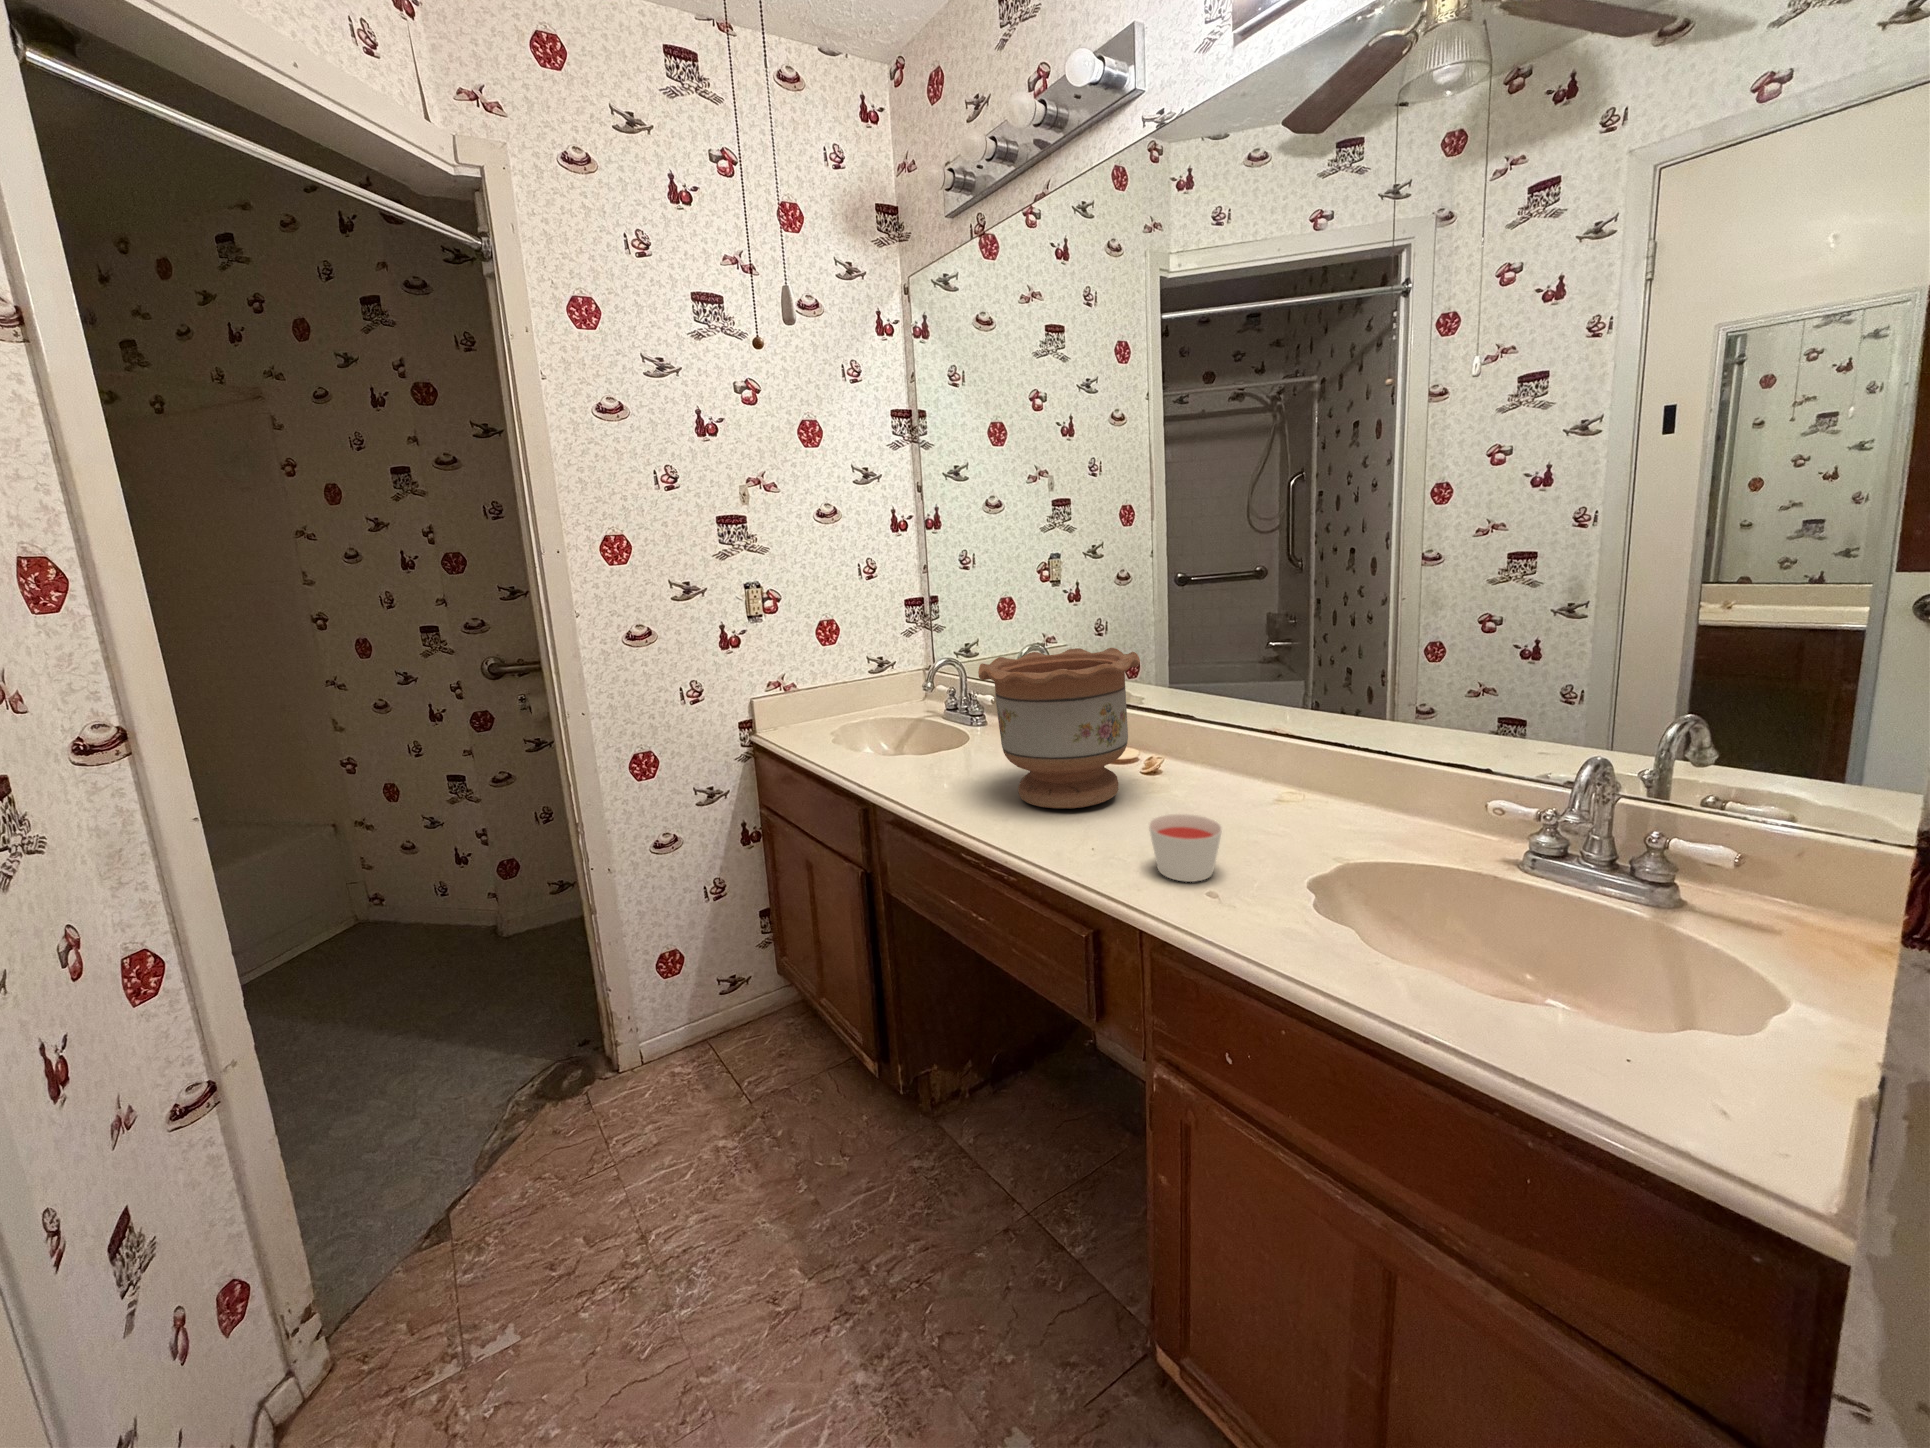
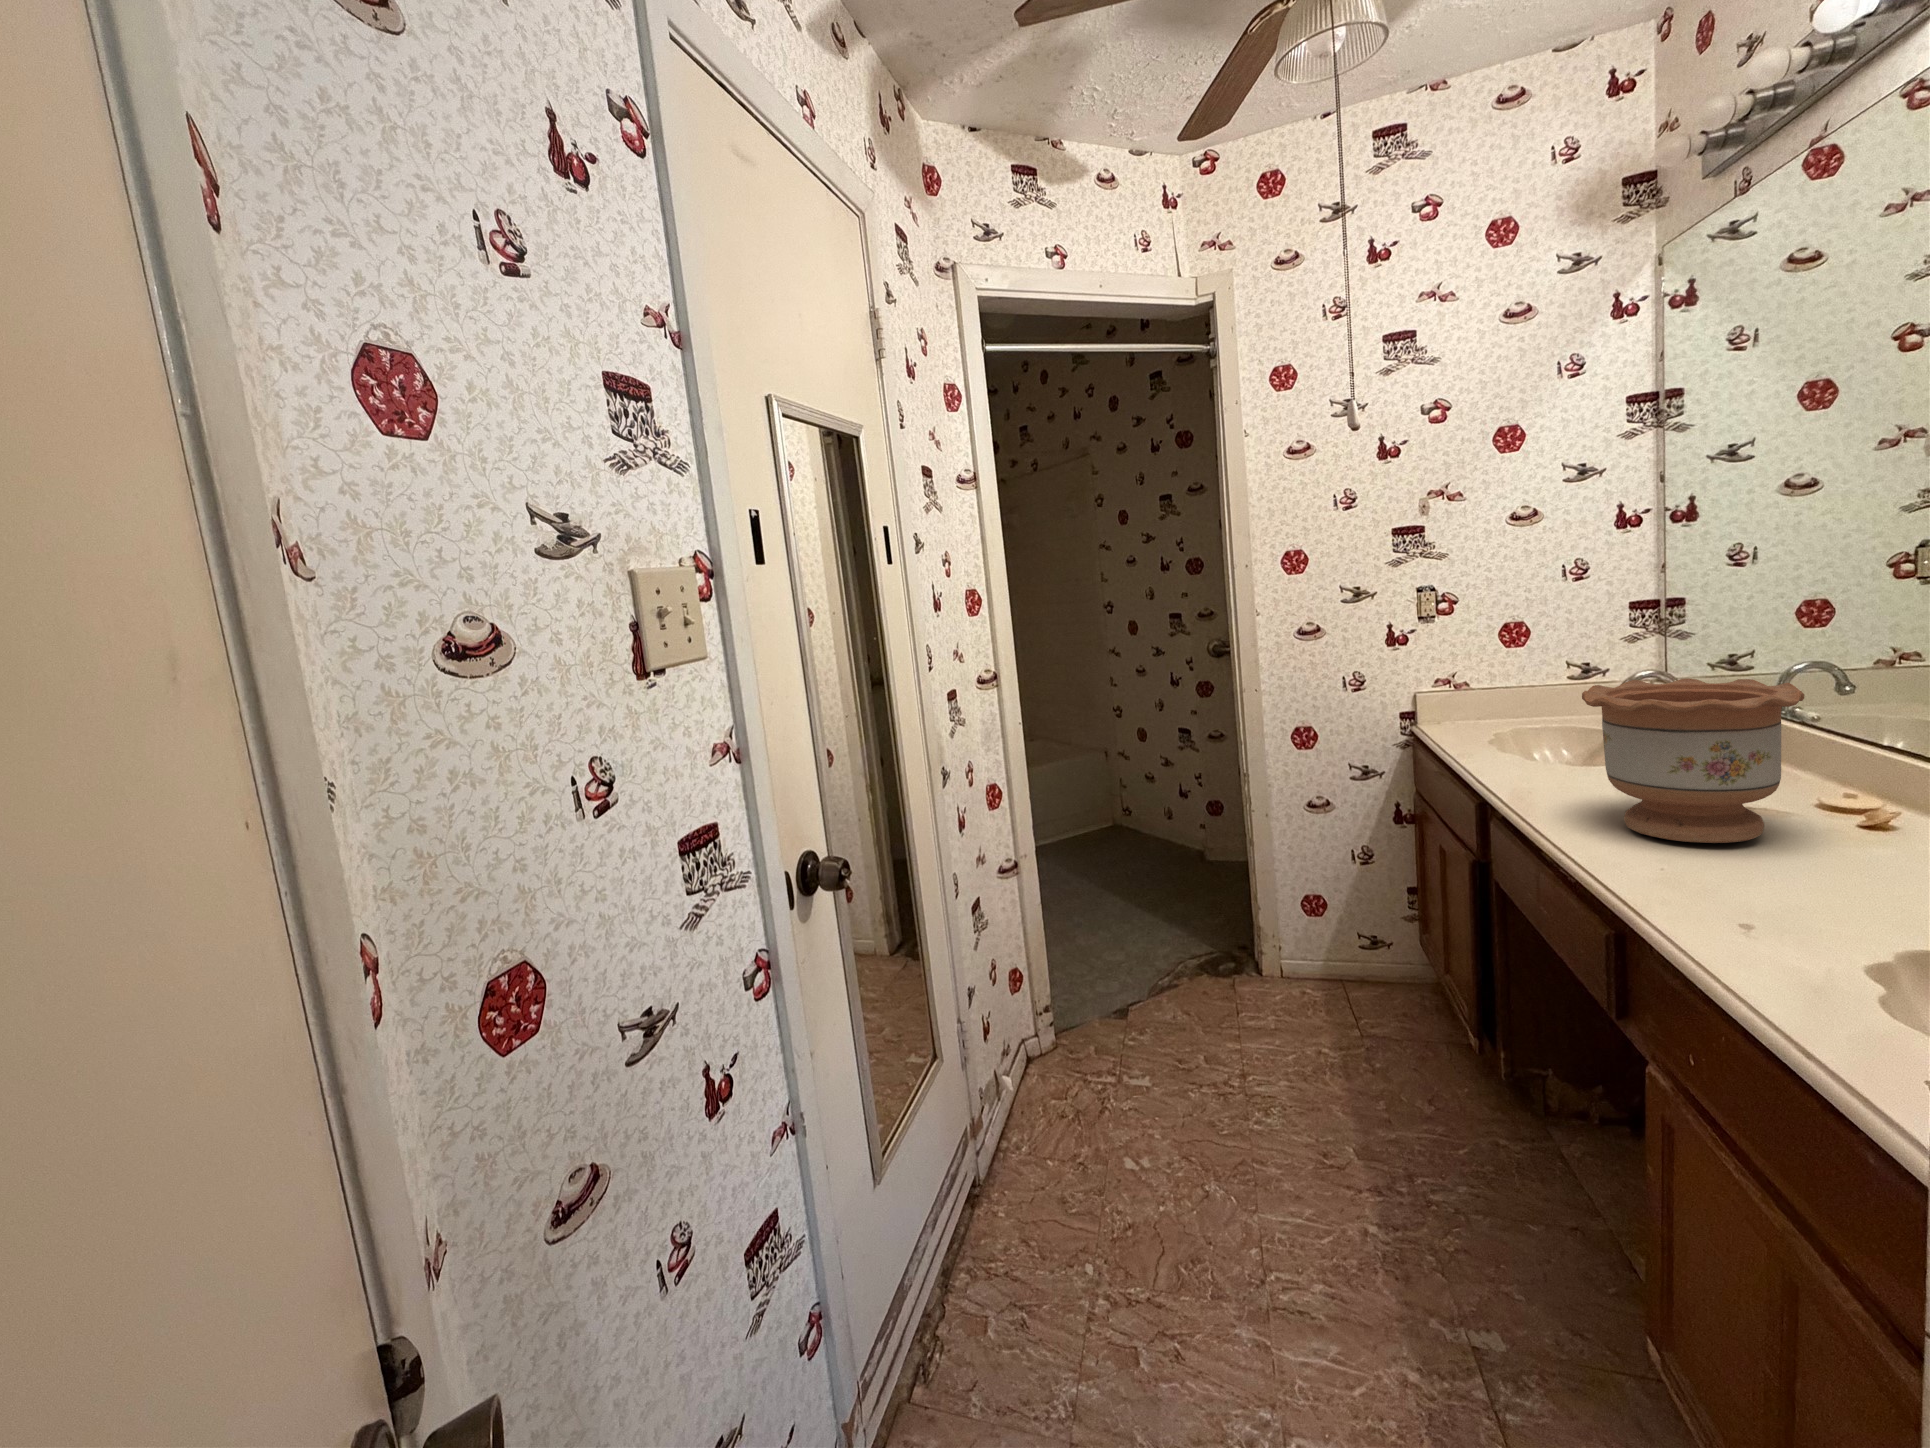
candle: present [1149,813,1222,882] -> none [1675,852,1768,918]

